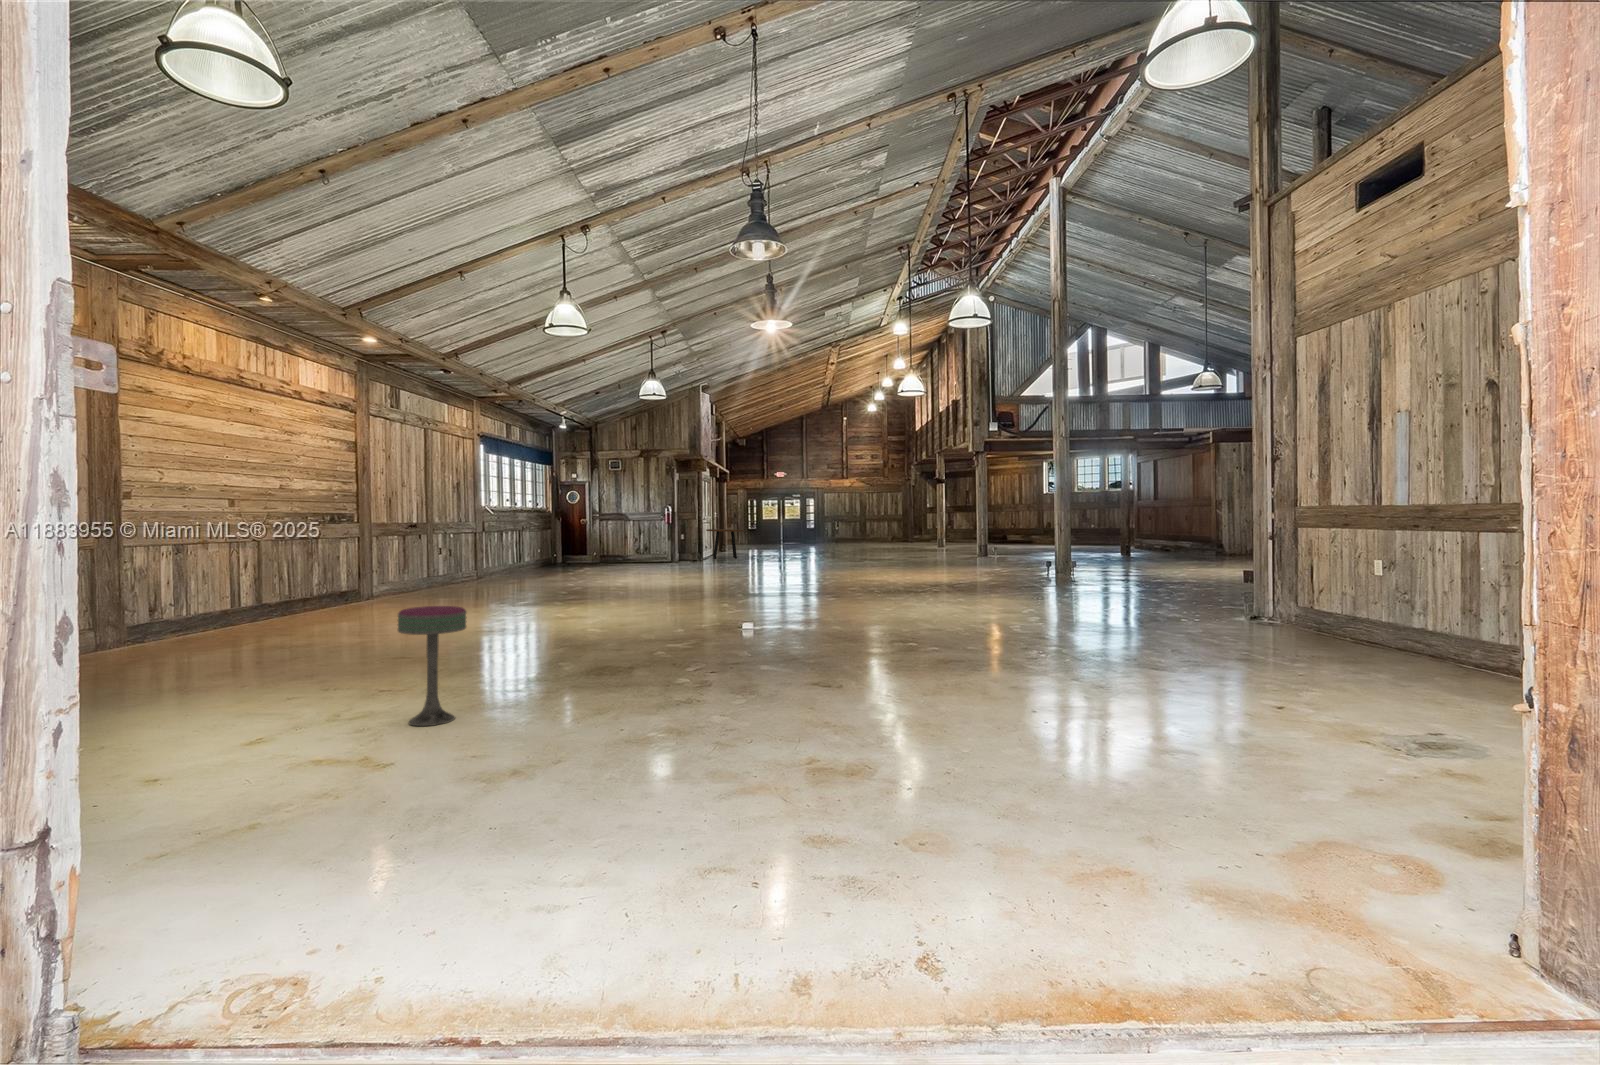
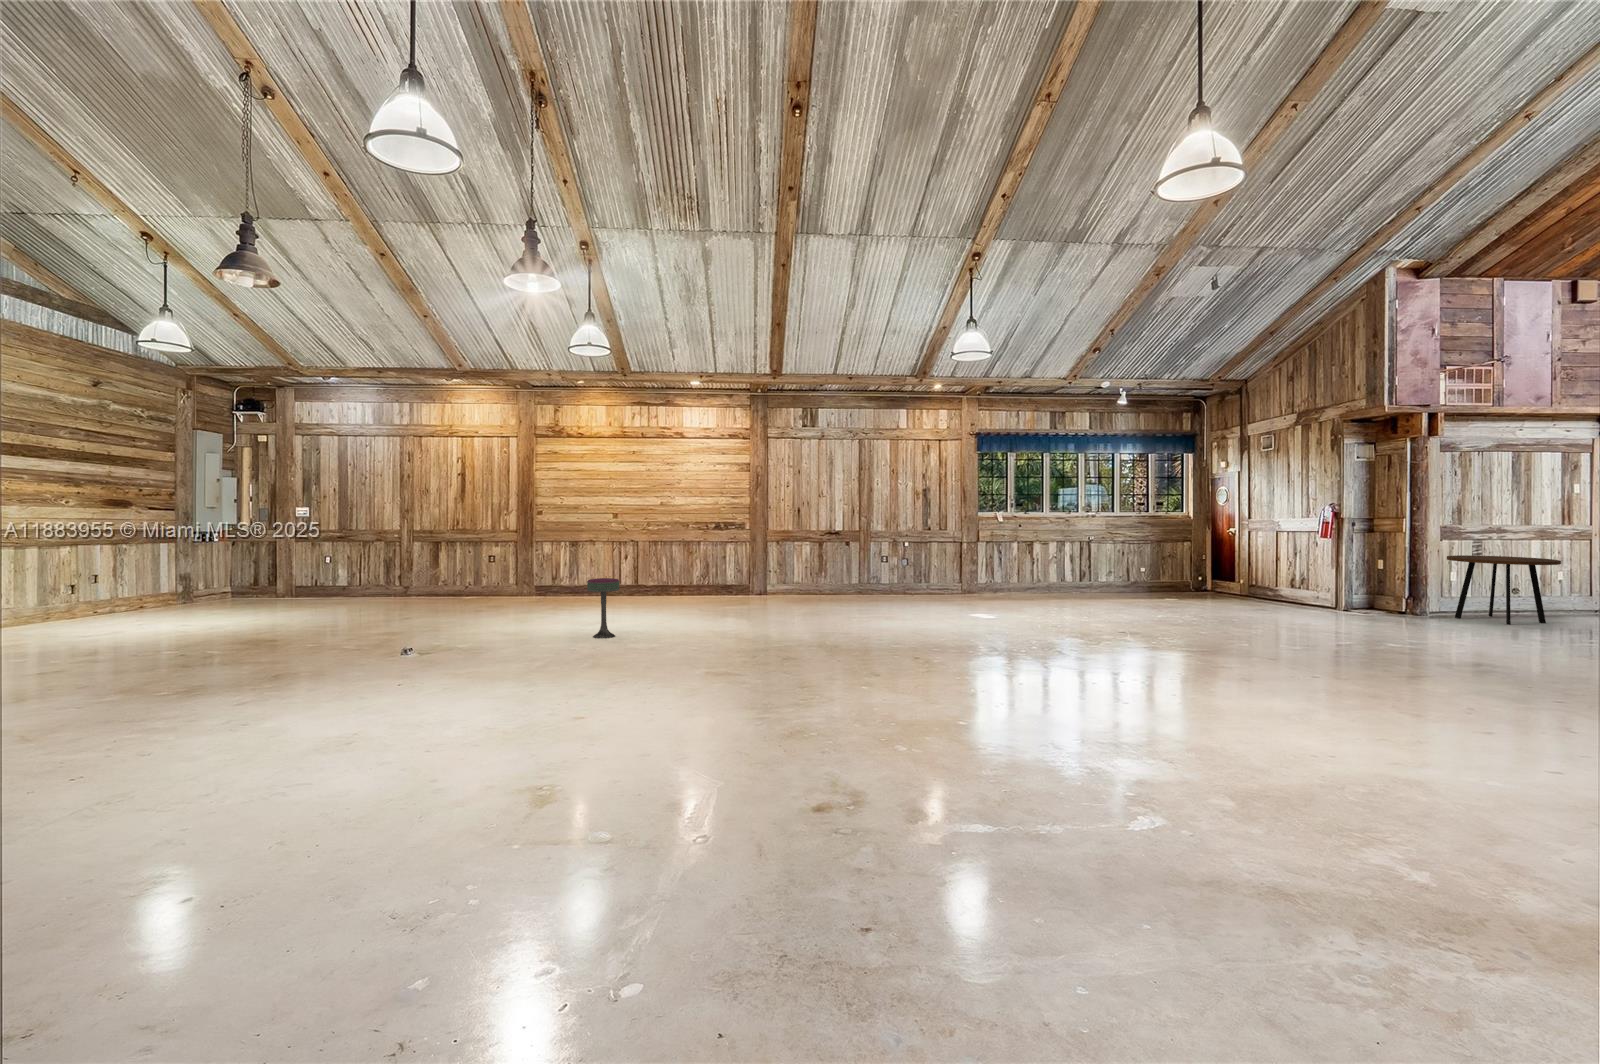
bar stool: present [398,606,466,726] -> present [587,578,620,638]

